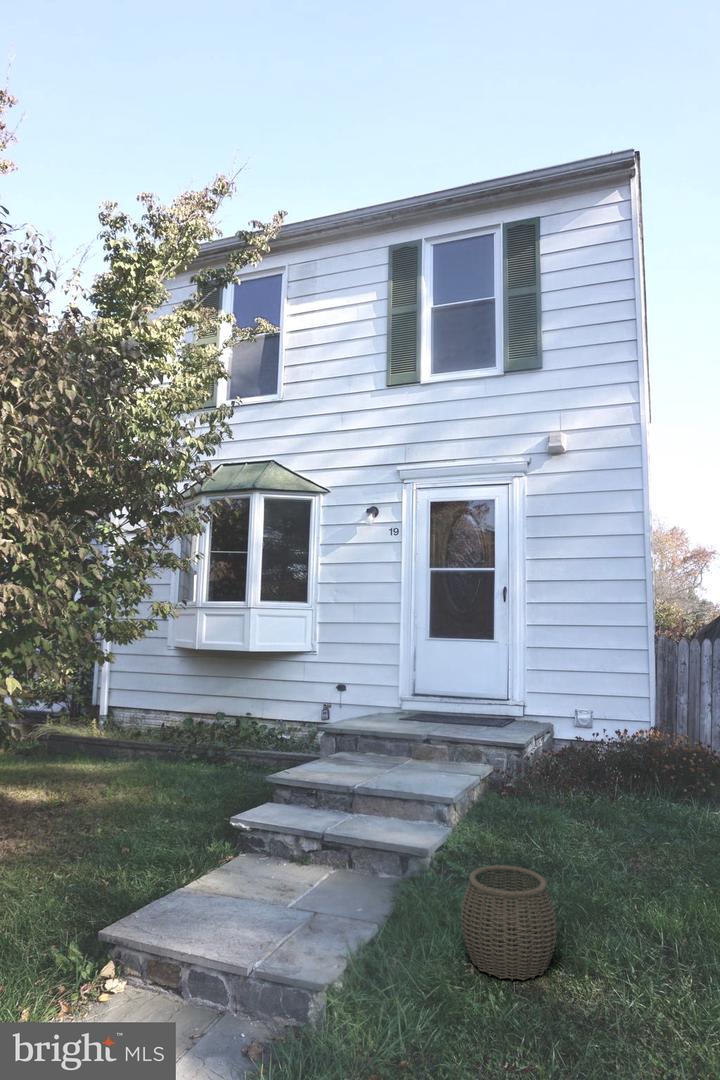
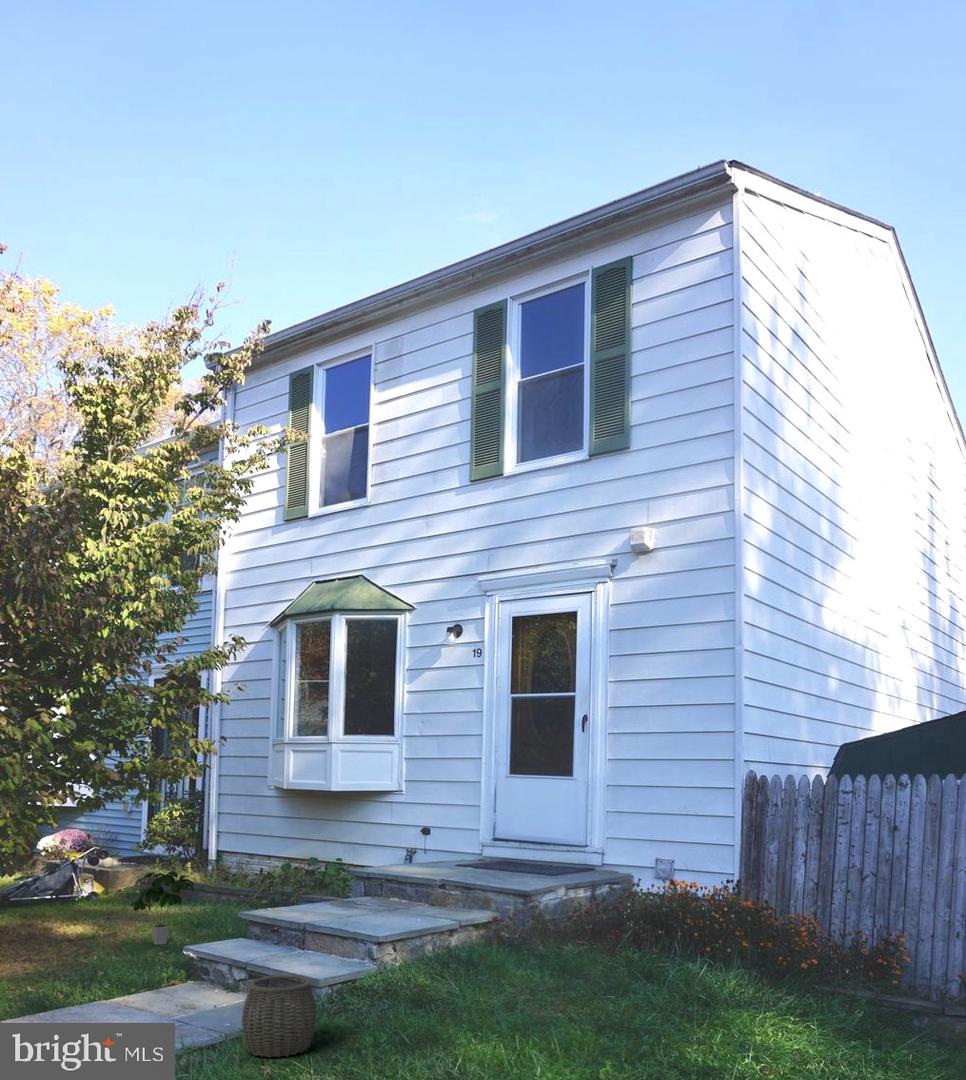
potted plant: none [105,731,174,807] -> present [131,871,194,945]

